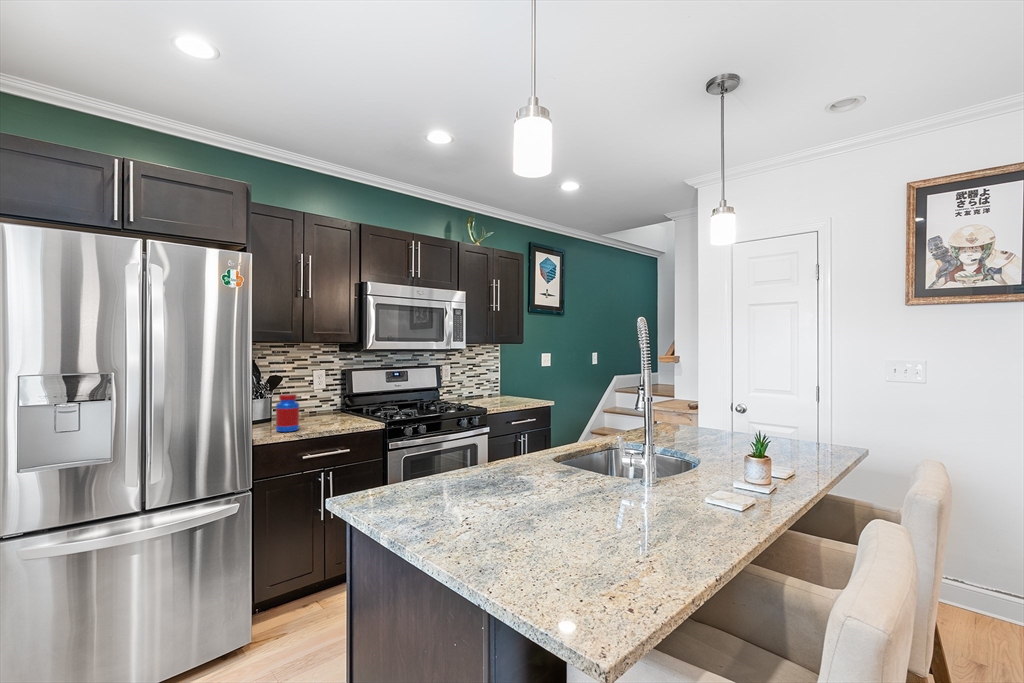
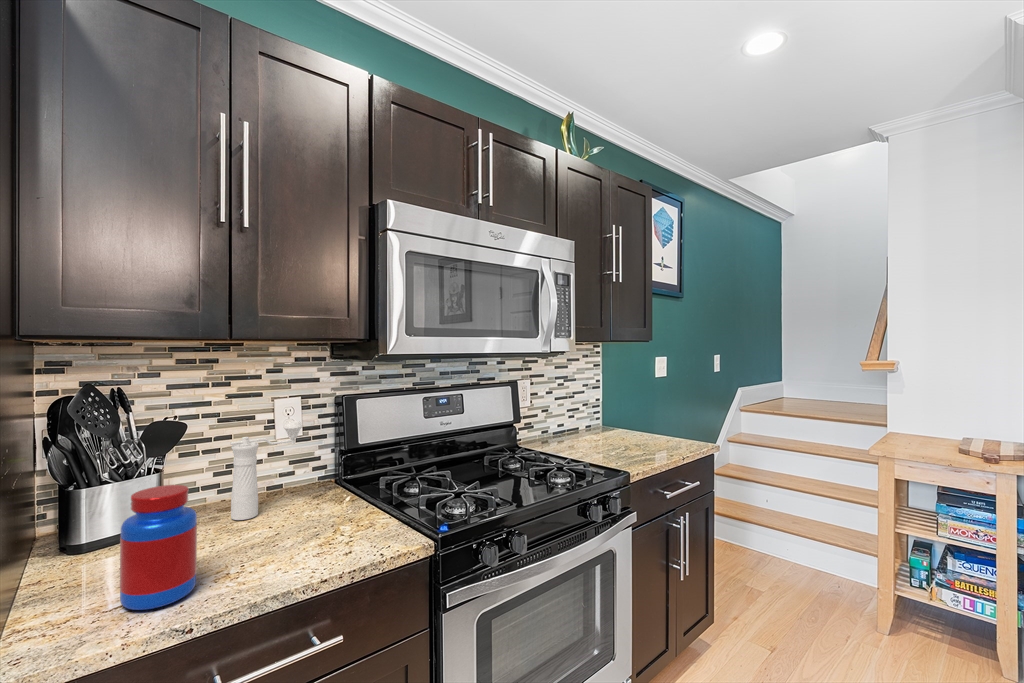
pepper mill: none [299,379,328,419] -> present [230,421,302,520]

